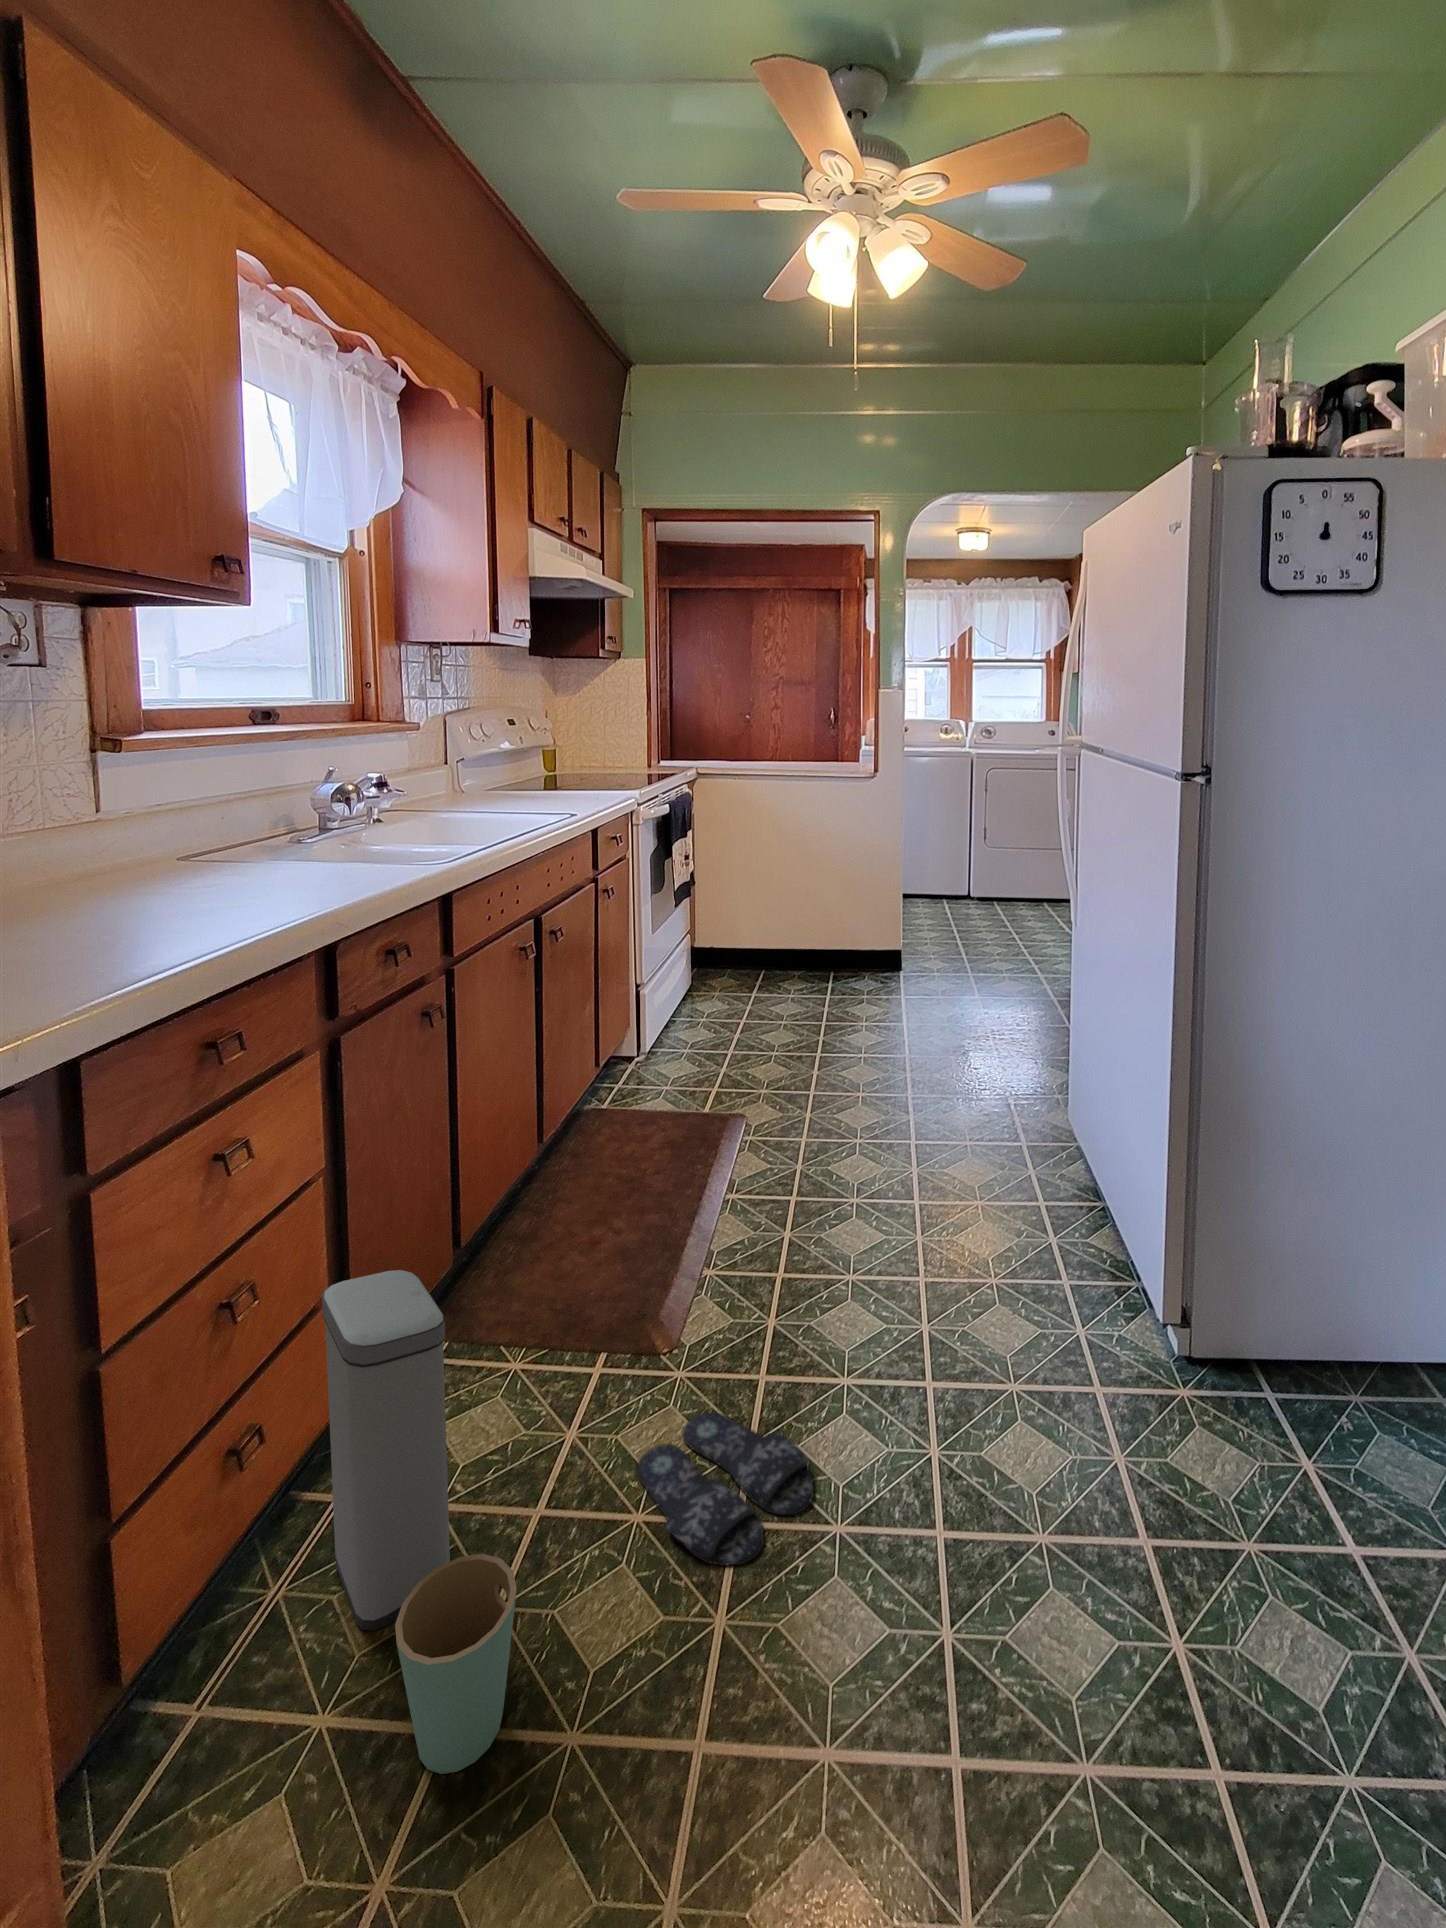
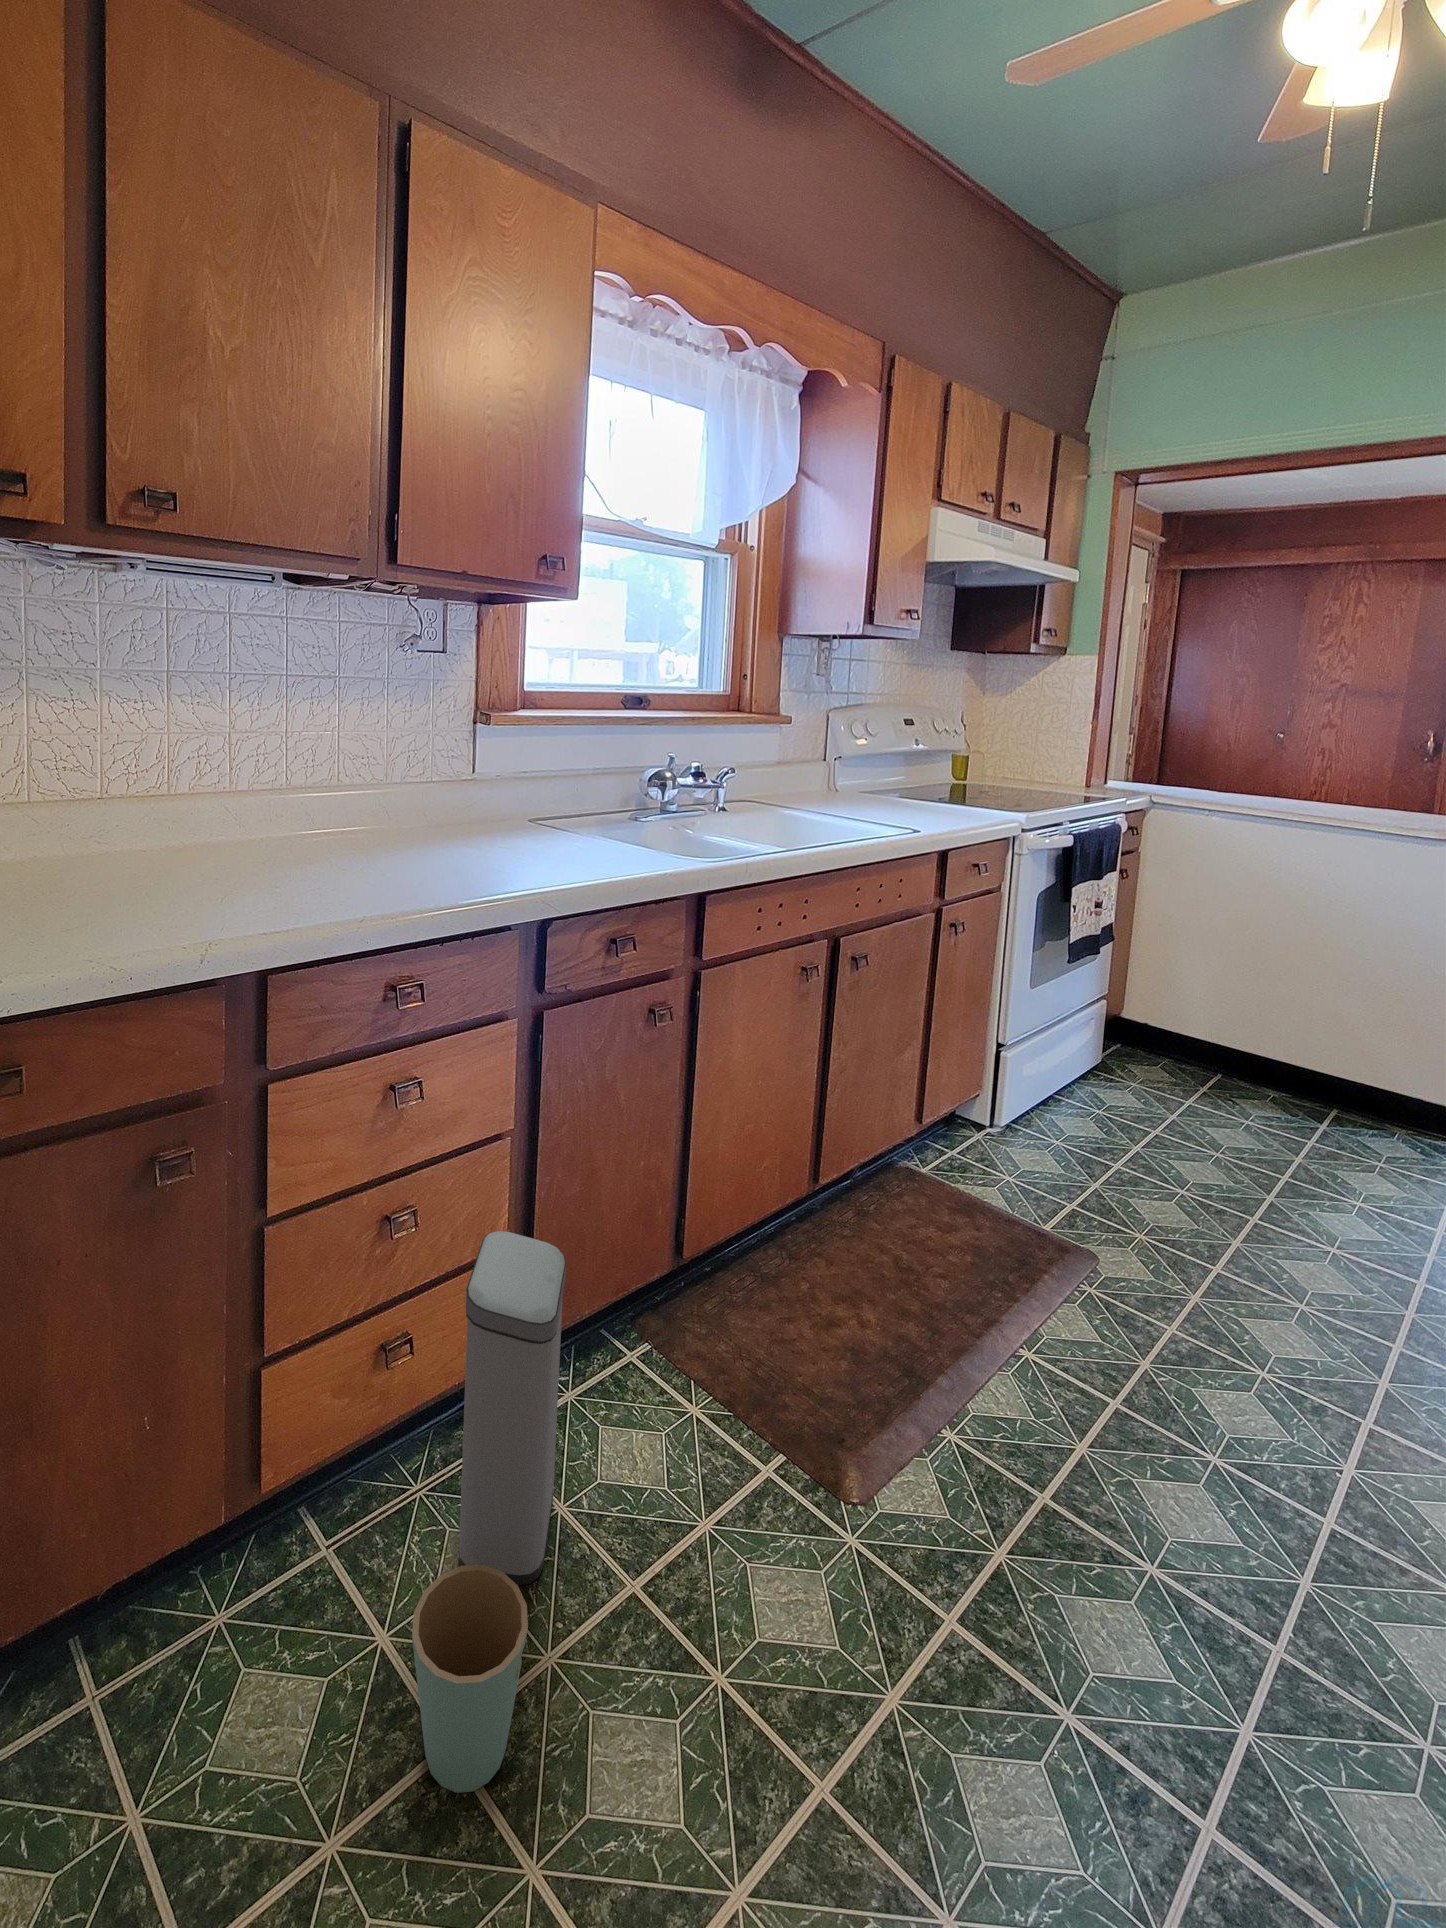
slippers: present [637,1412,813,1566] -> none [736,1603,948,1863]

